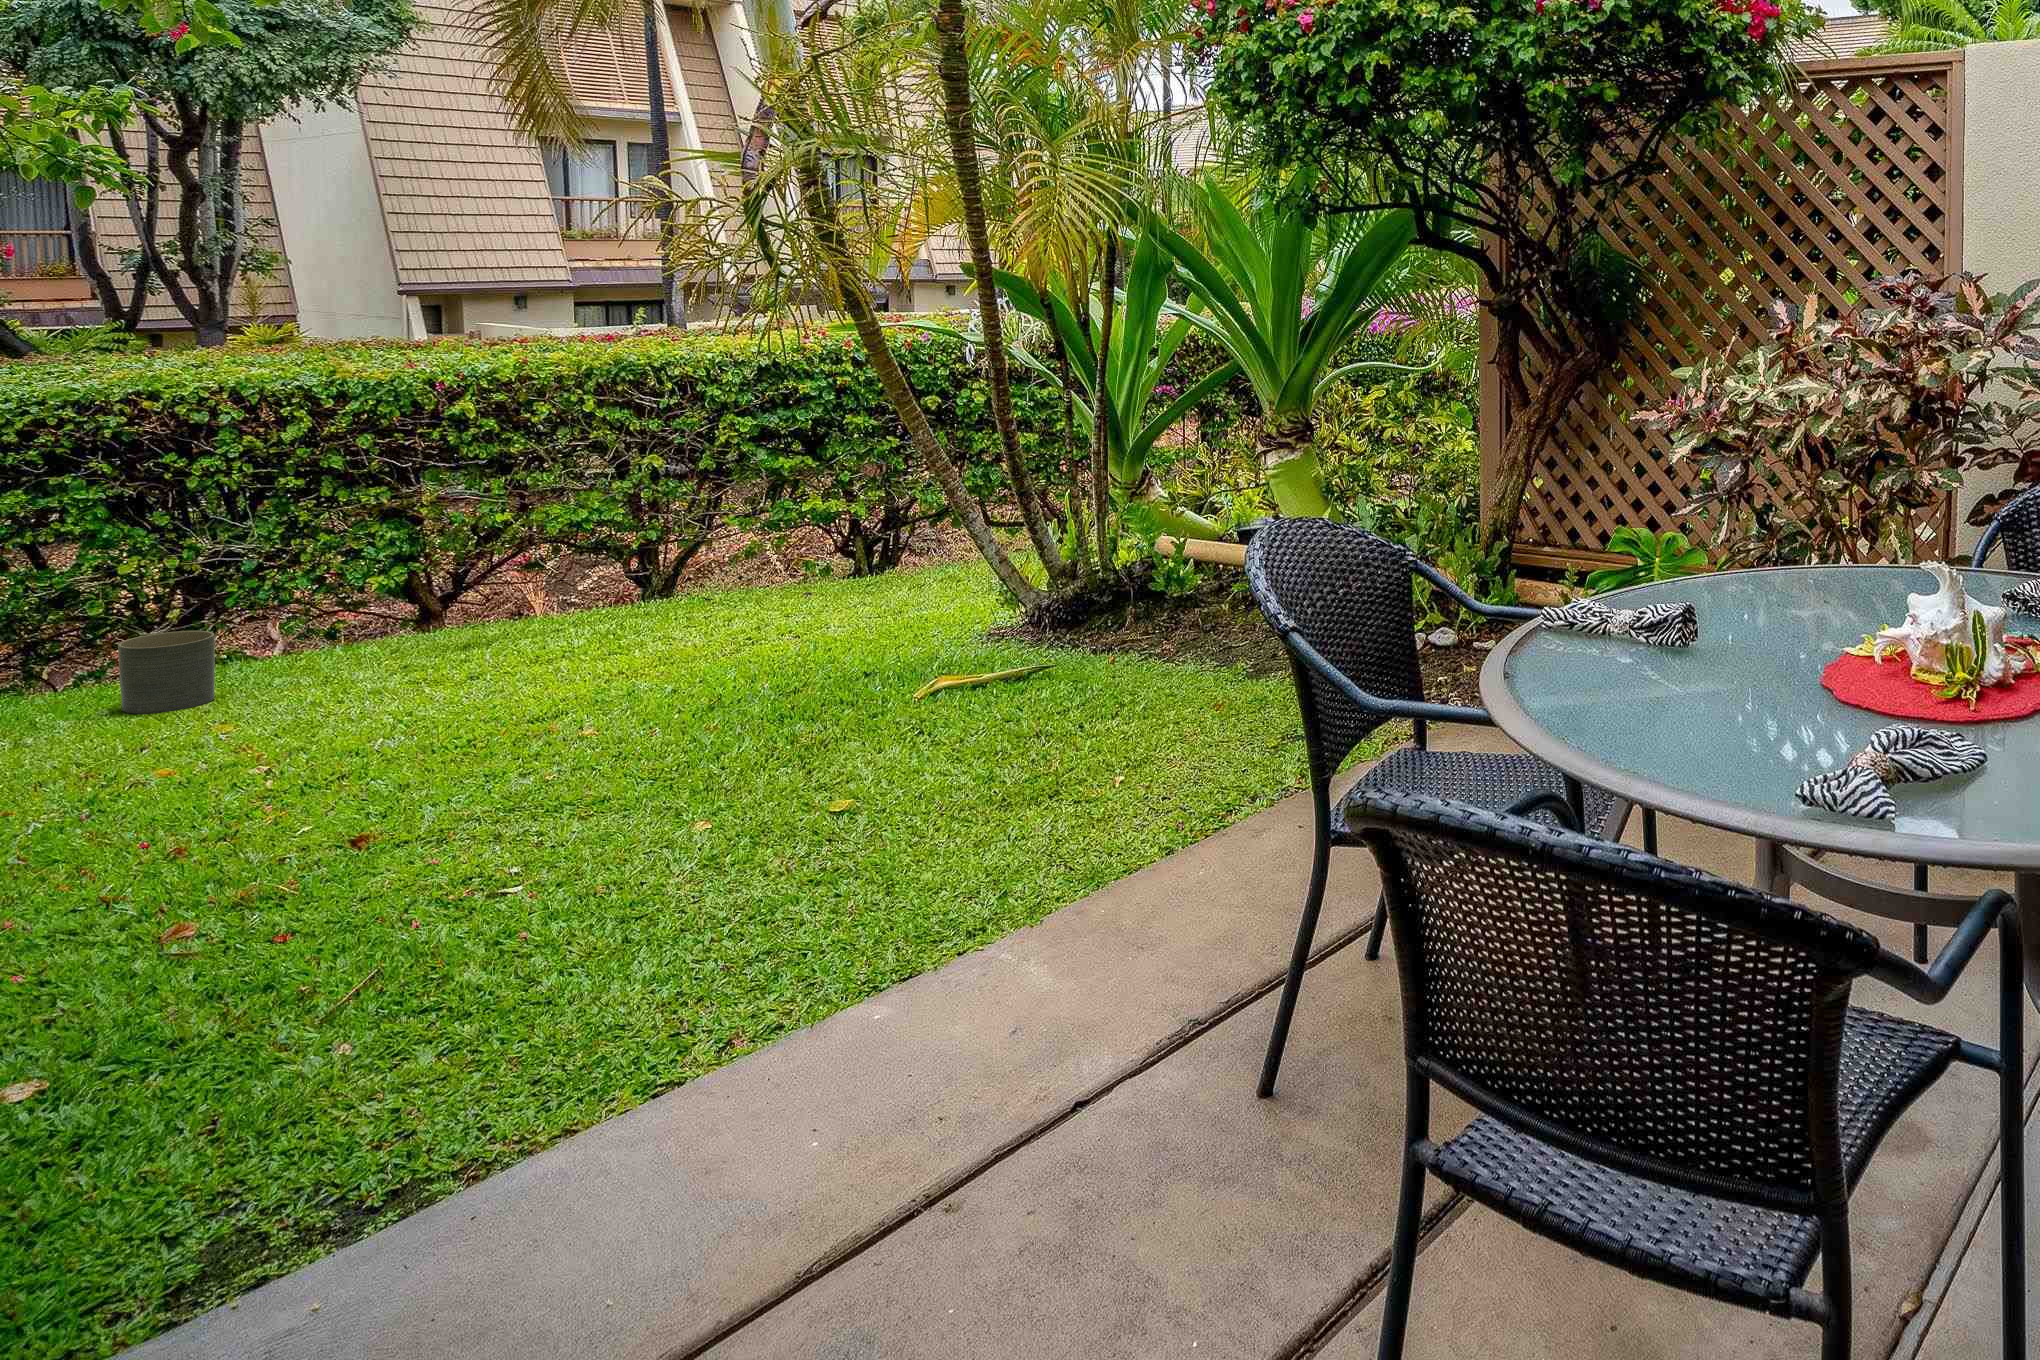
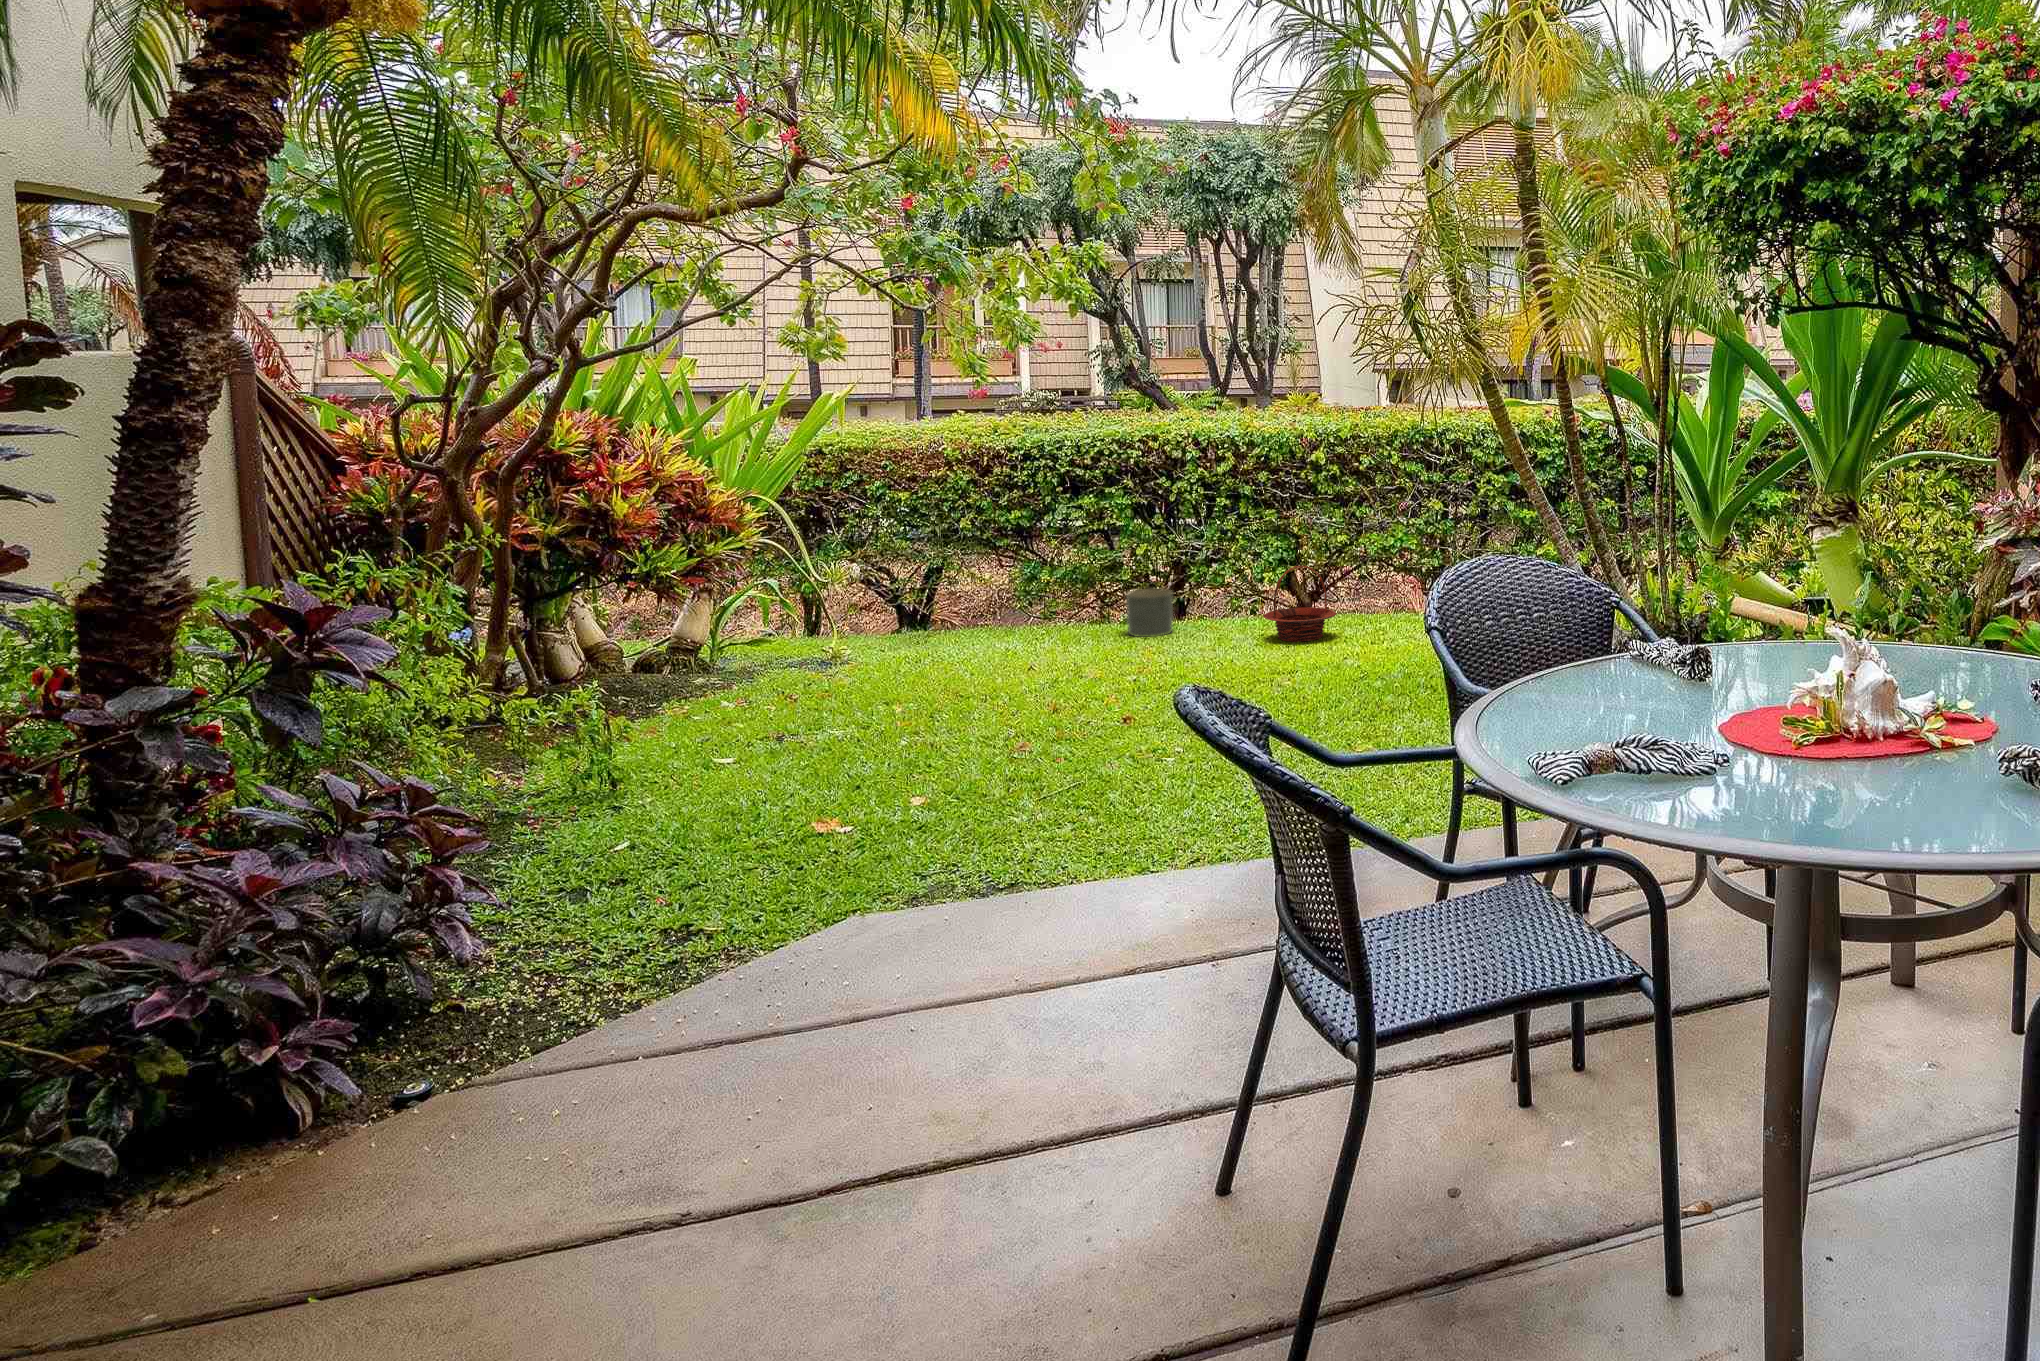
basket: none [405,572,537,689] -> present [1263,566,1336,642]

